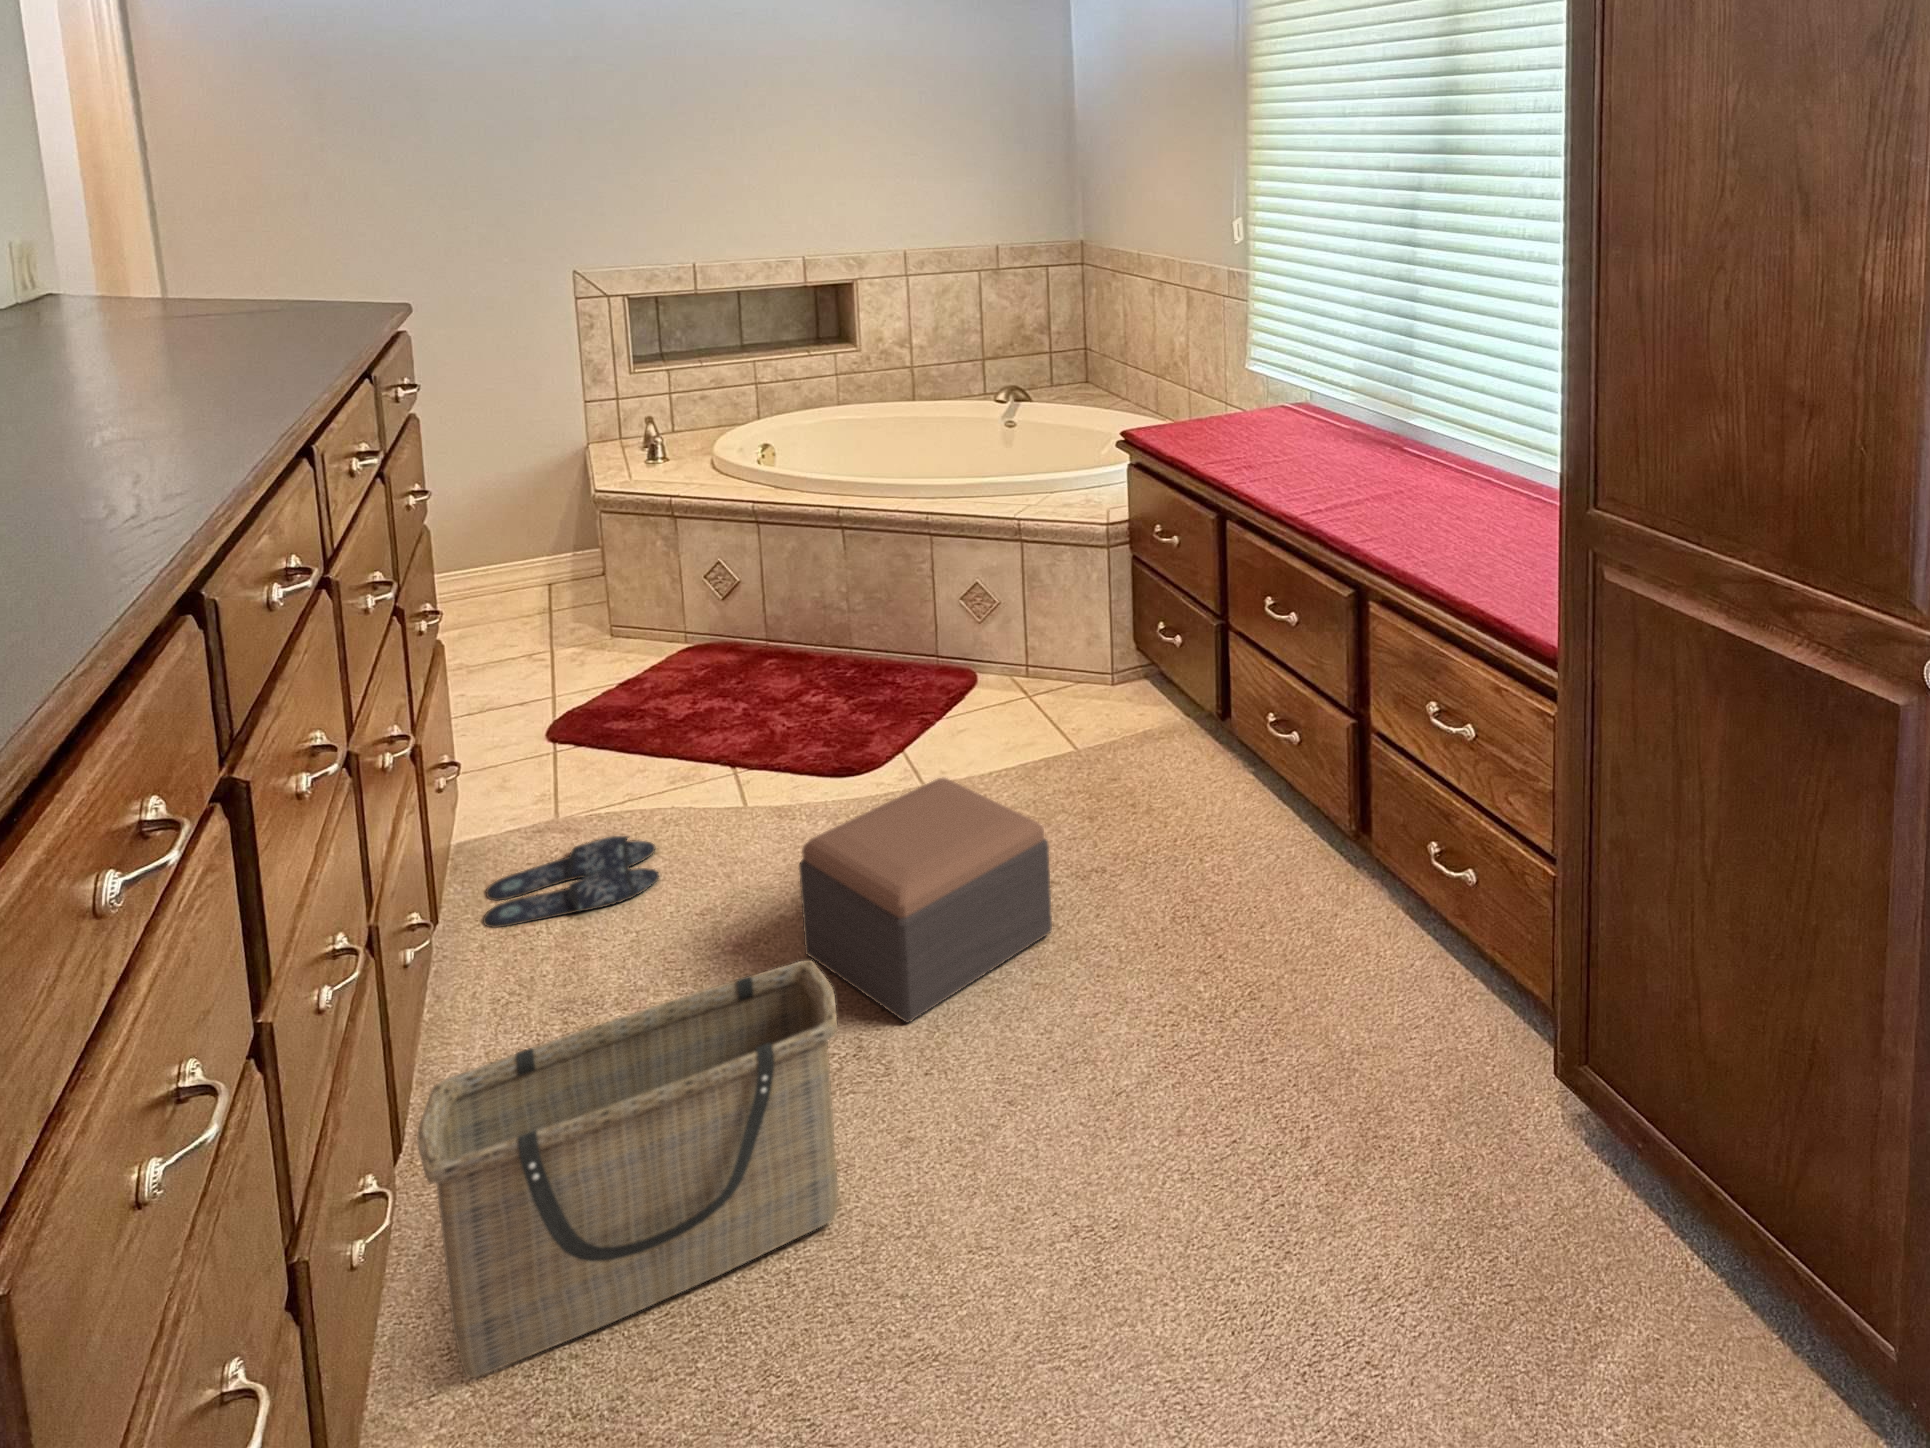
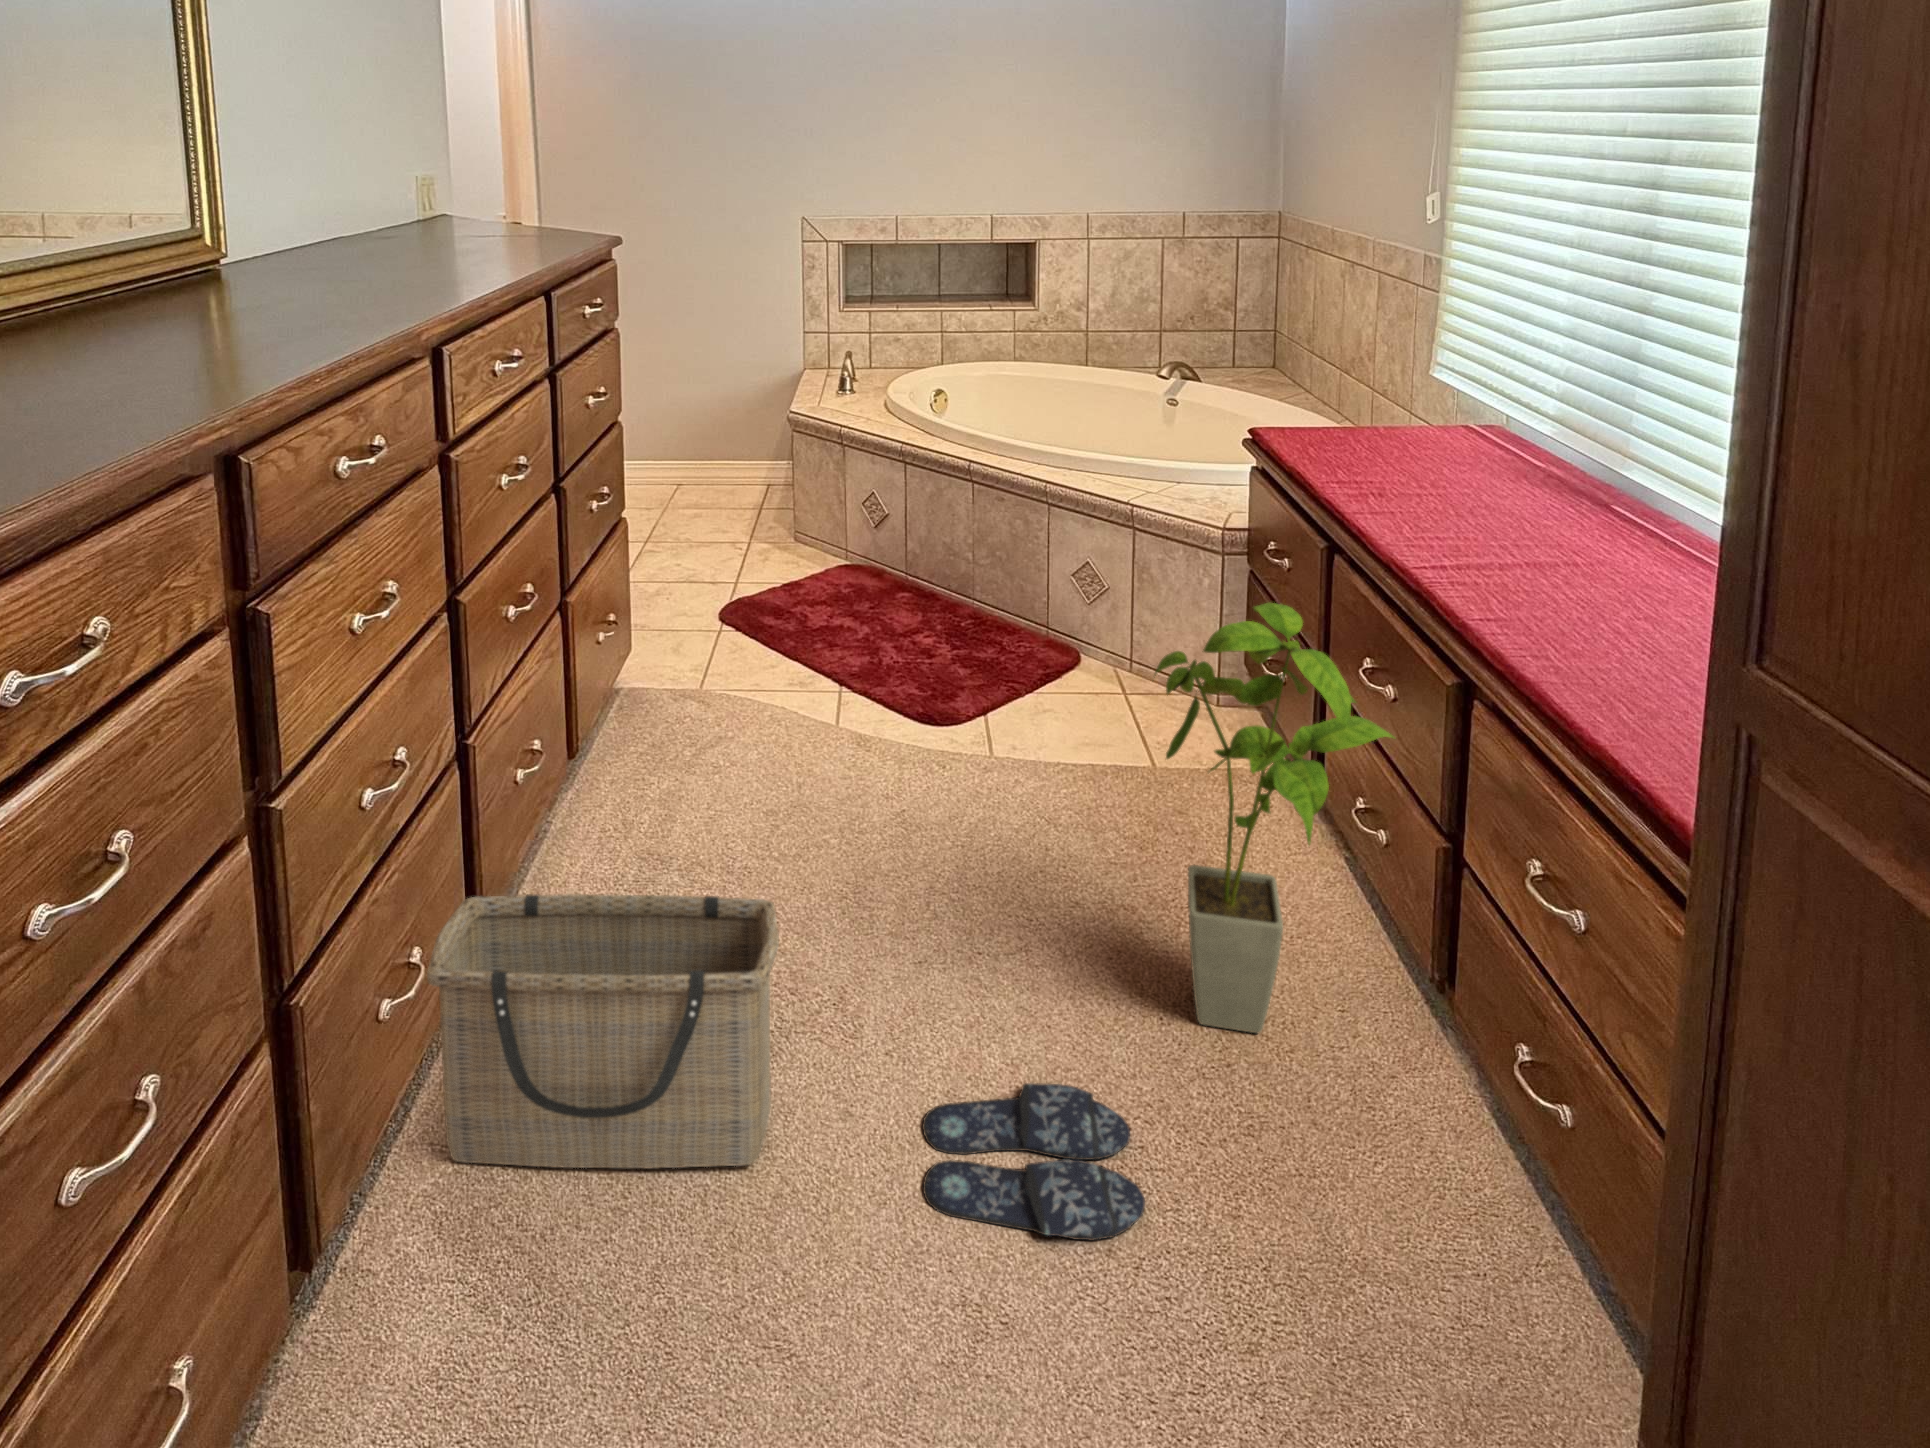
house plant: none [1117,565,1310,942] -> present [1155,603,1395,1033]
footstool: present [799,778,1052,1023] -> none [829,754,1061,993]
slippers: present [483,836,659,928] -> present [923,1083,1145,1240]

